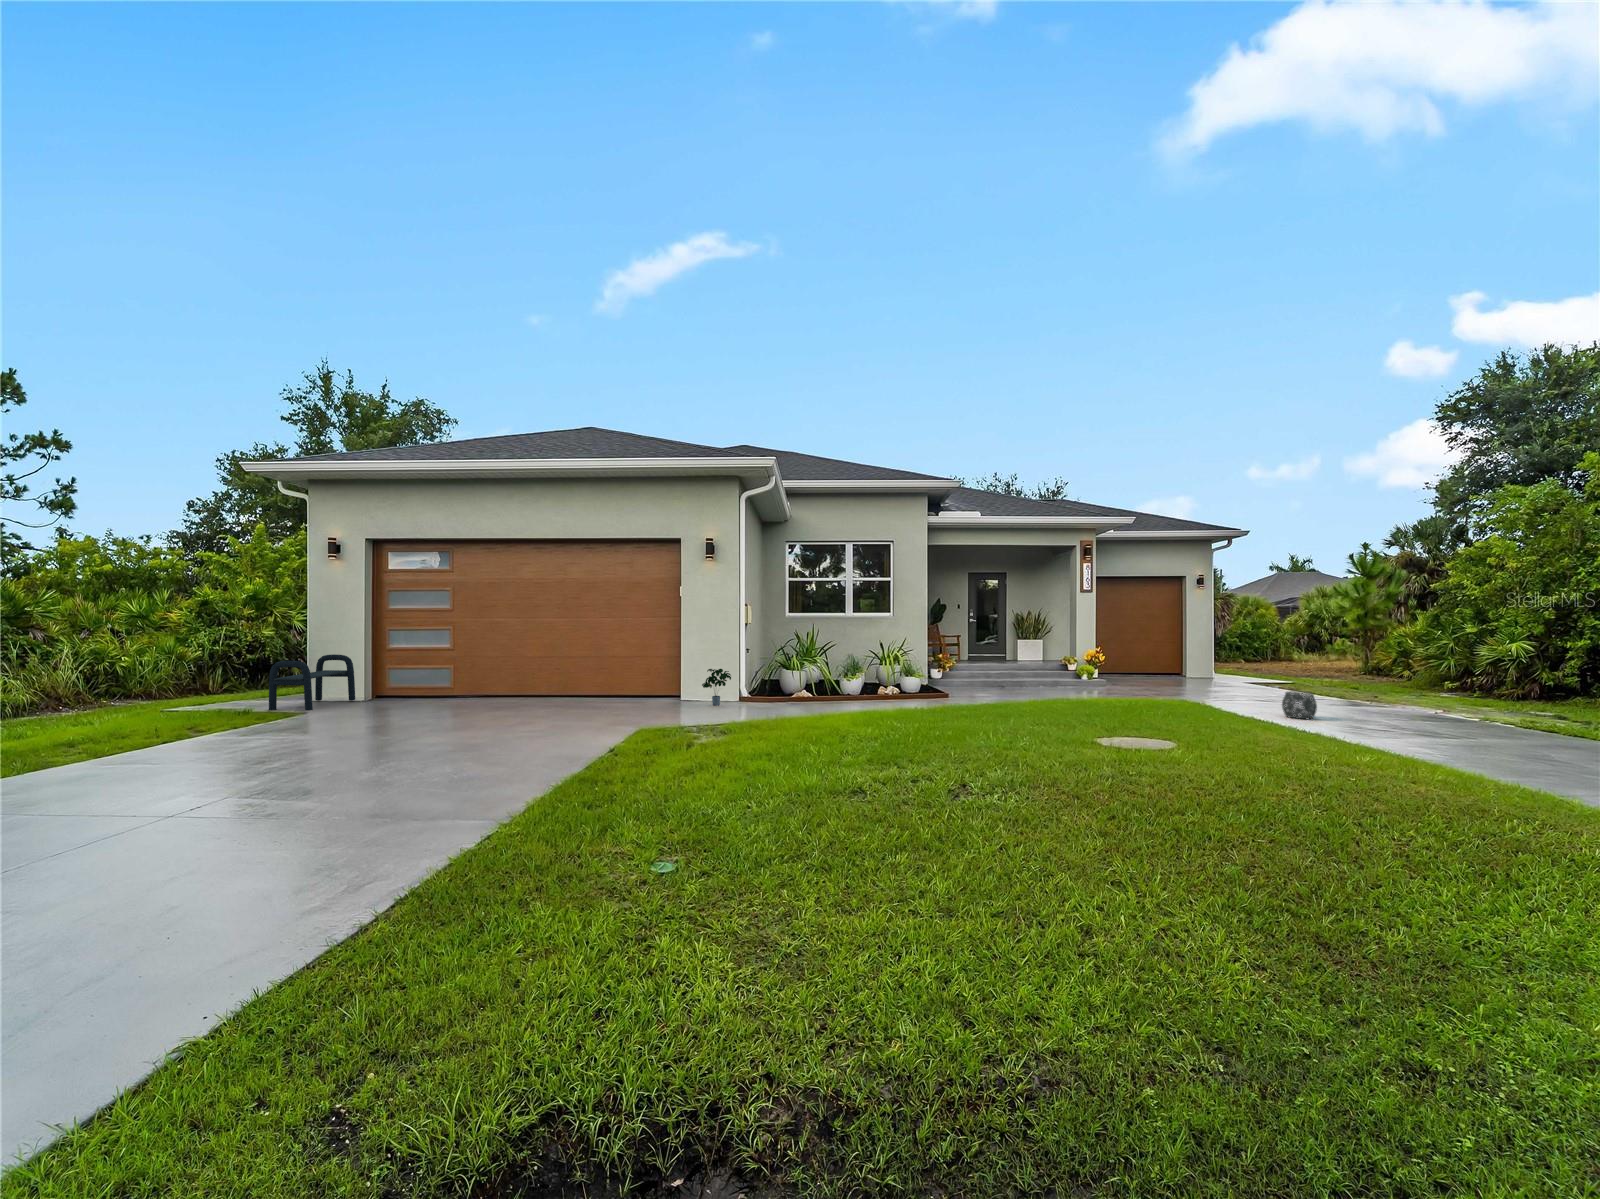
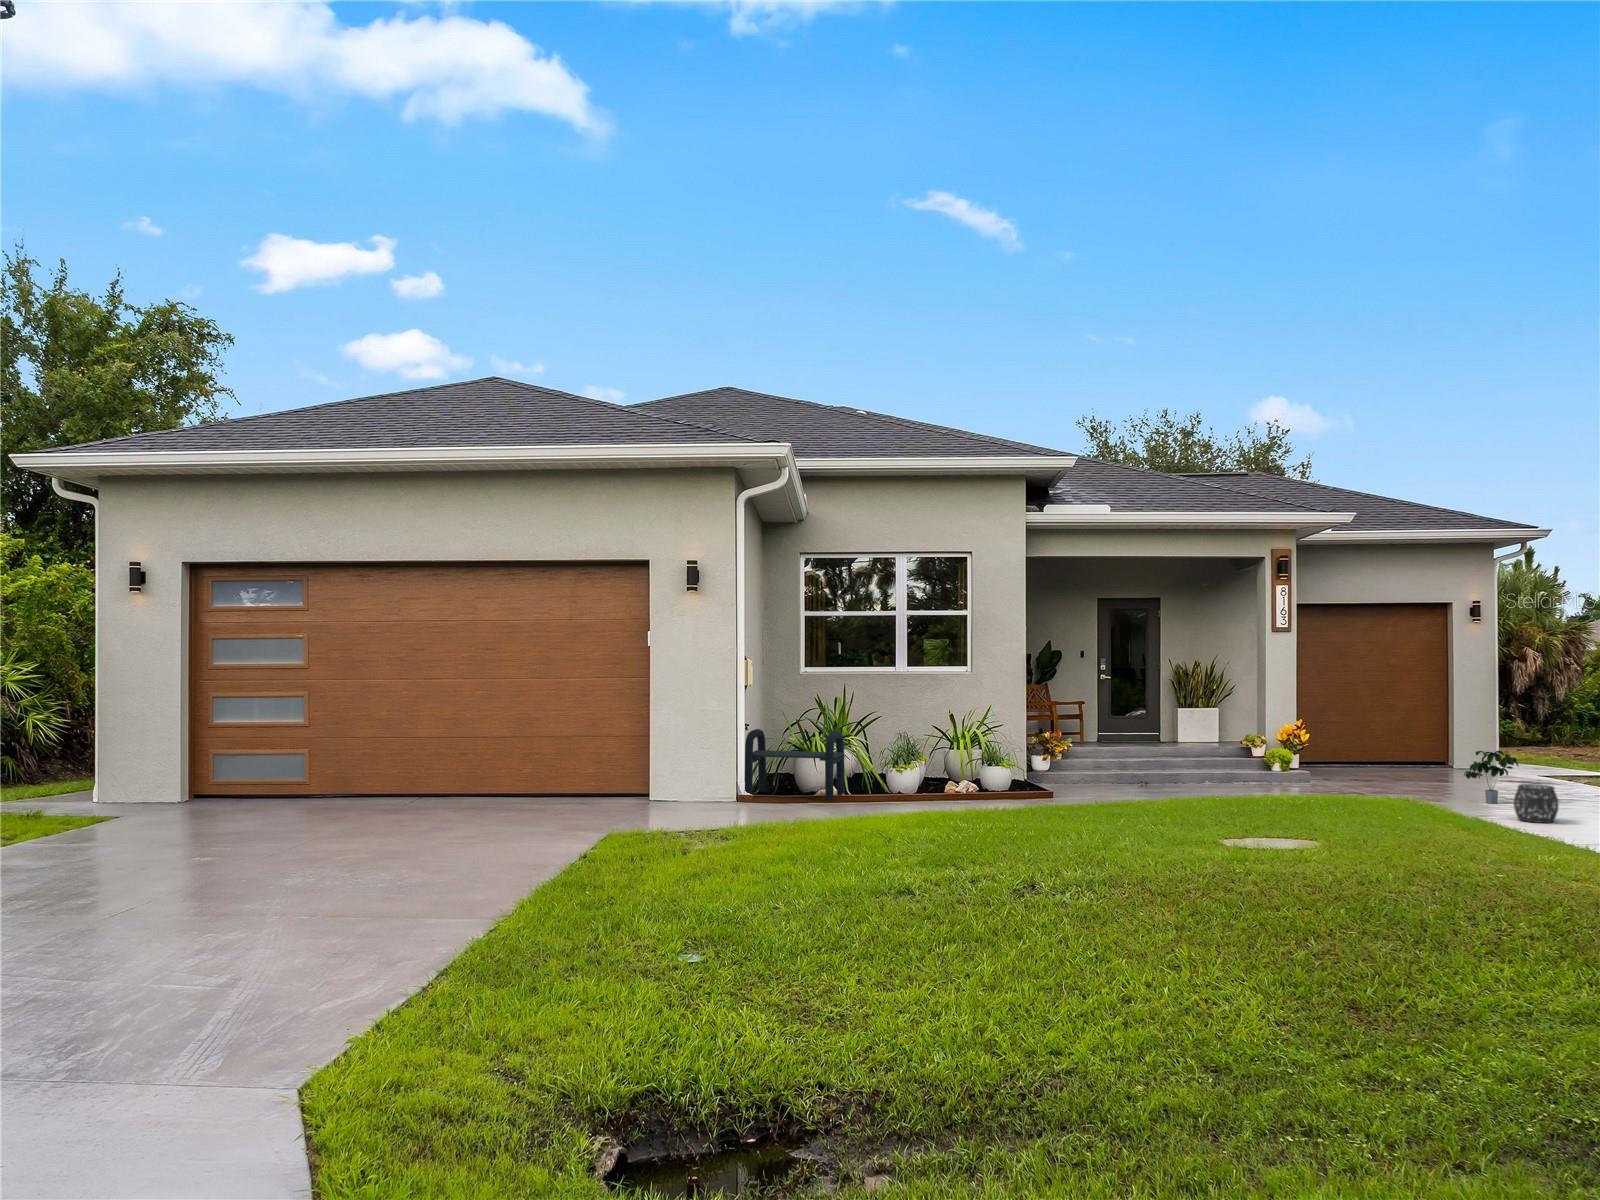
bench: present [269,654,355,710] -> present [745,729,845,801]
potted plant: present [702,669,731,706] -> present [1464,751,1518,804]

